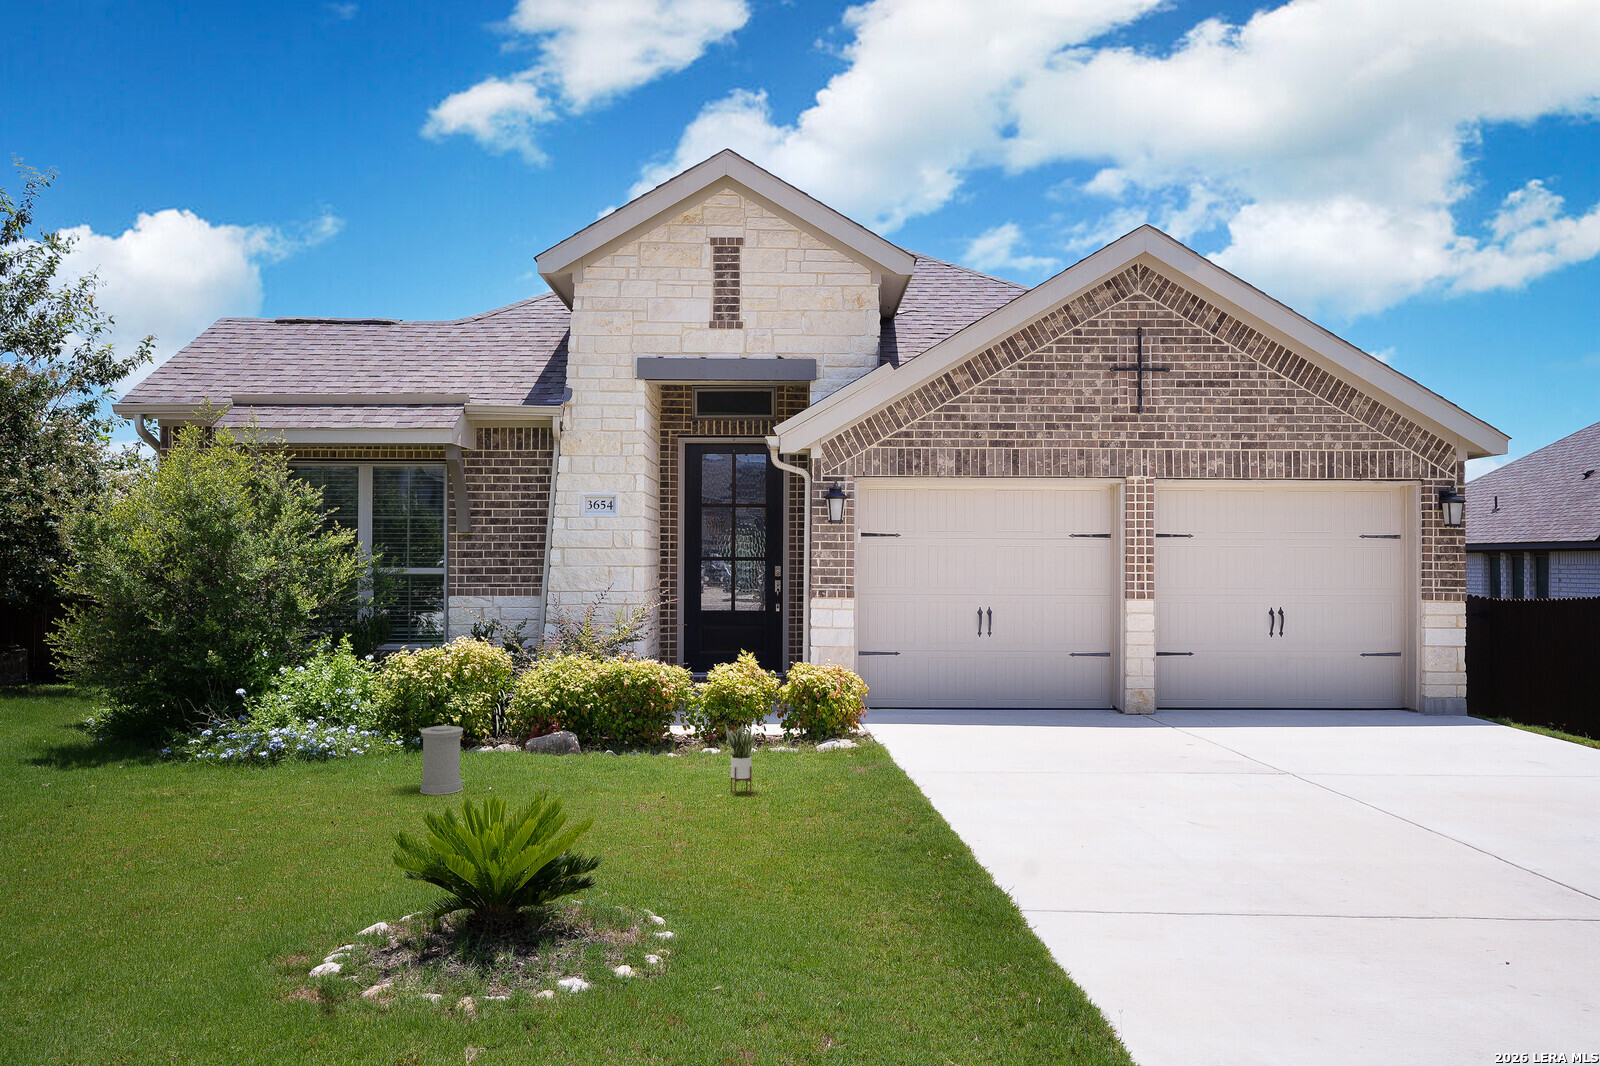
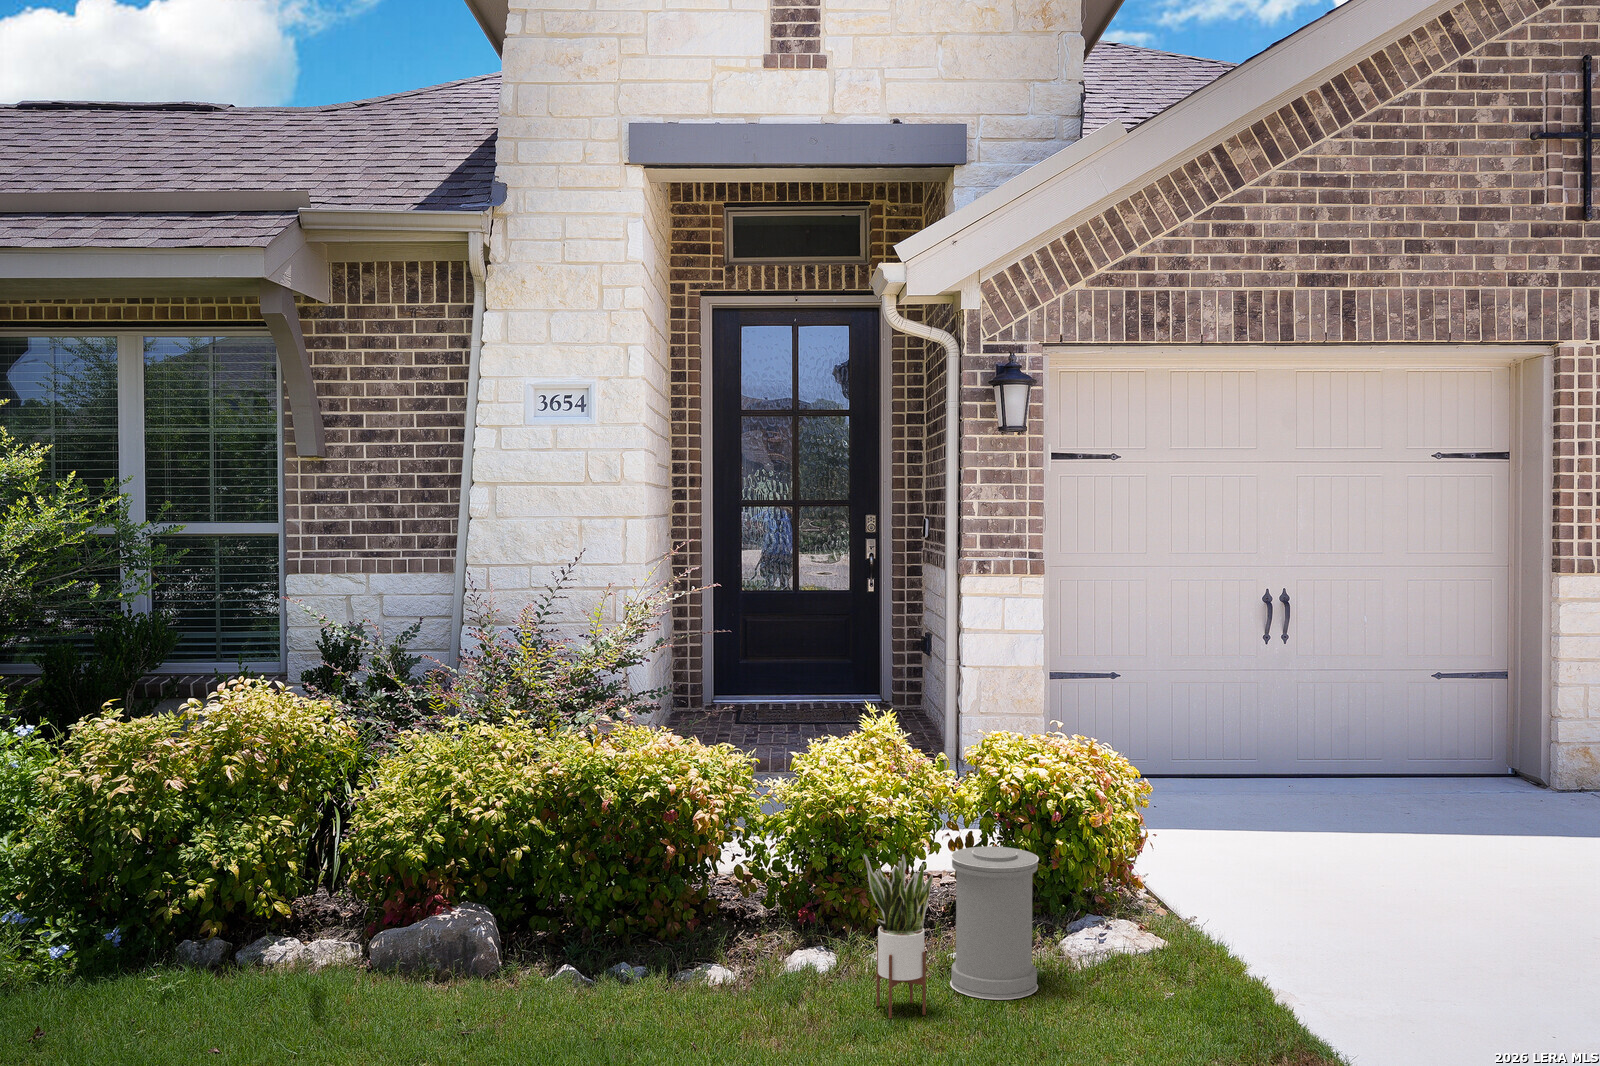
trash can: present [420,726,463,795] -> present [950,846,1039,1000]

